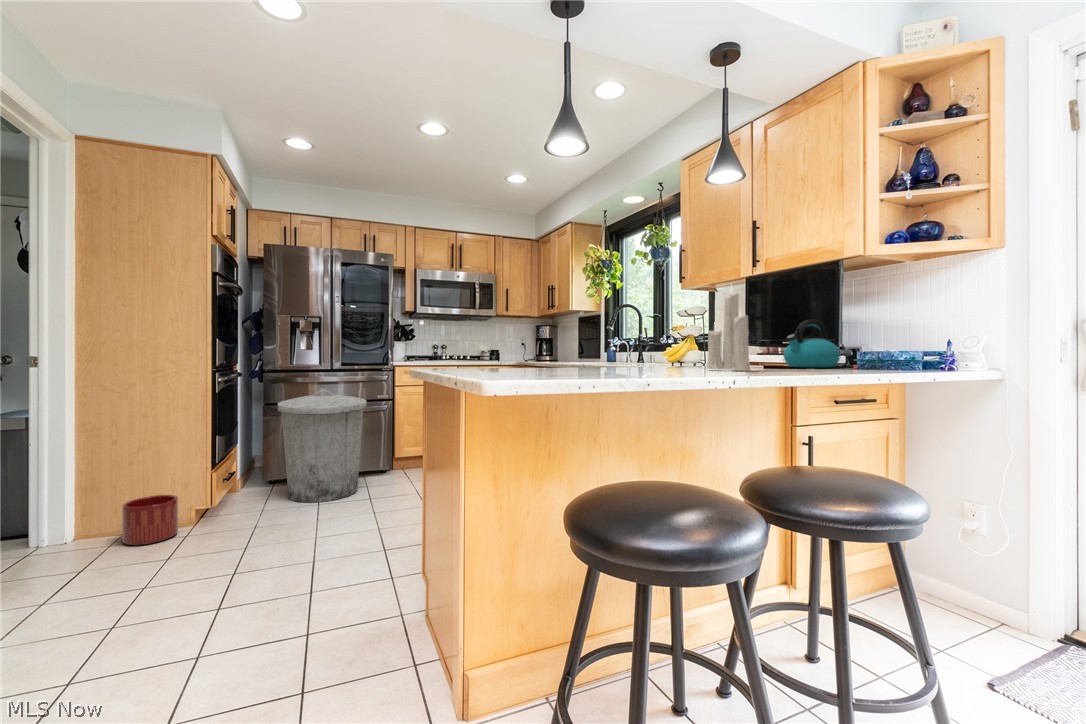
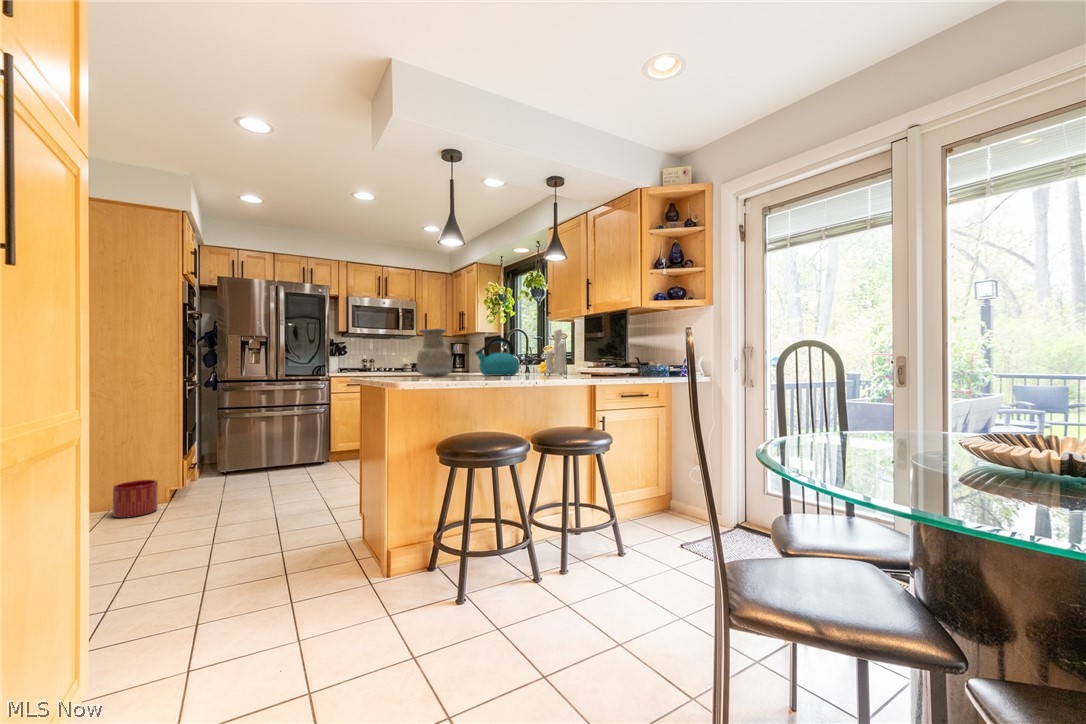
vase: none [497,281,565,378] -> present [417,328,453,377]
kettle: present [783,320,841,368] -> present [475,337,519,376]
trash can: present [278,390,367,503] -> none [233,396,309,487]

